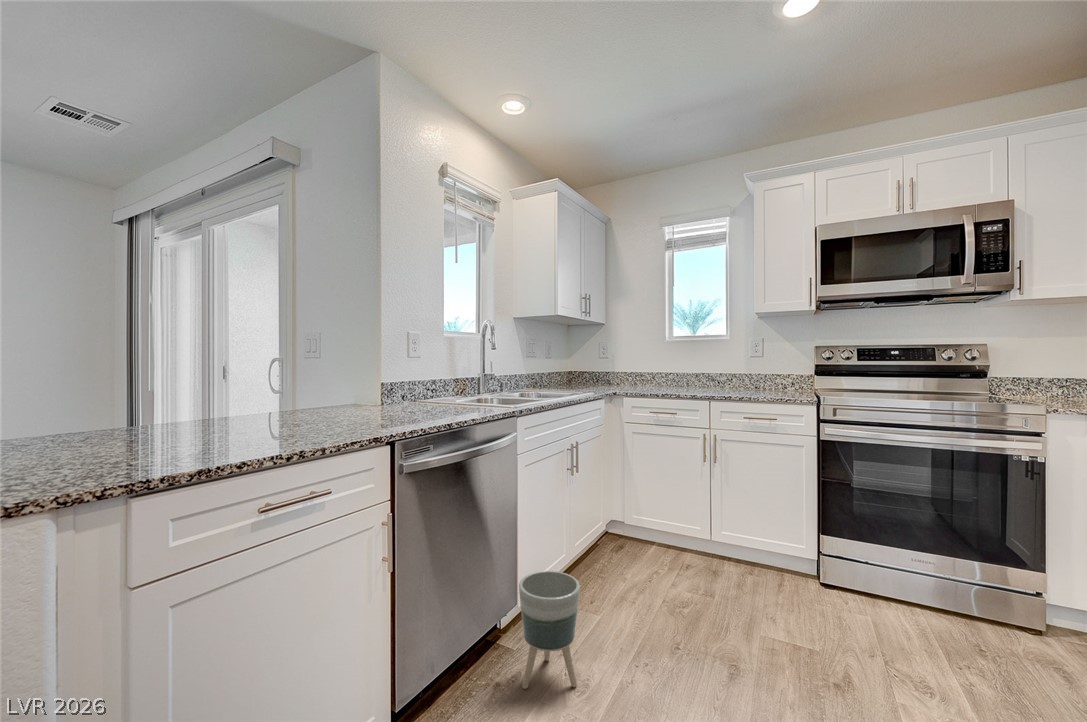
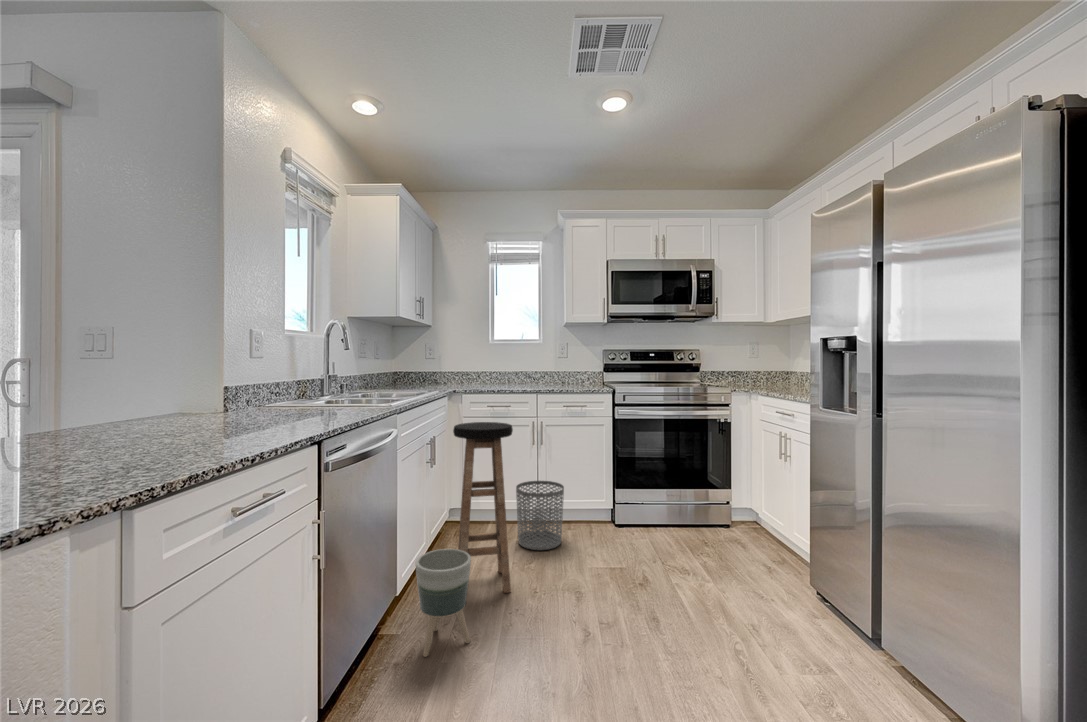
bar stool: none [585,431,655,637] -> present [453,422,513,593]
waste bin: none [677,505,738,593] -> present [516,481,564,550]

